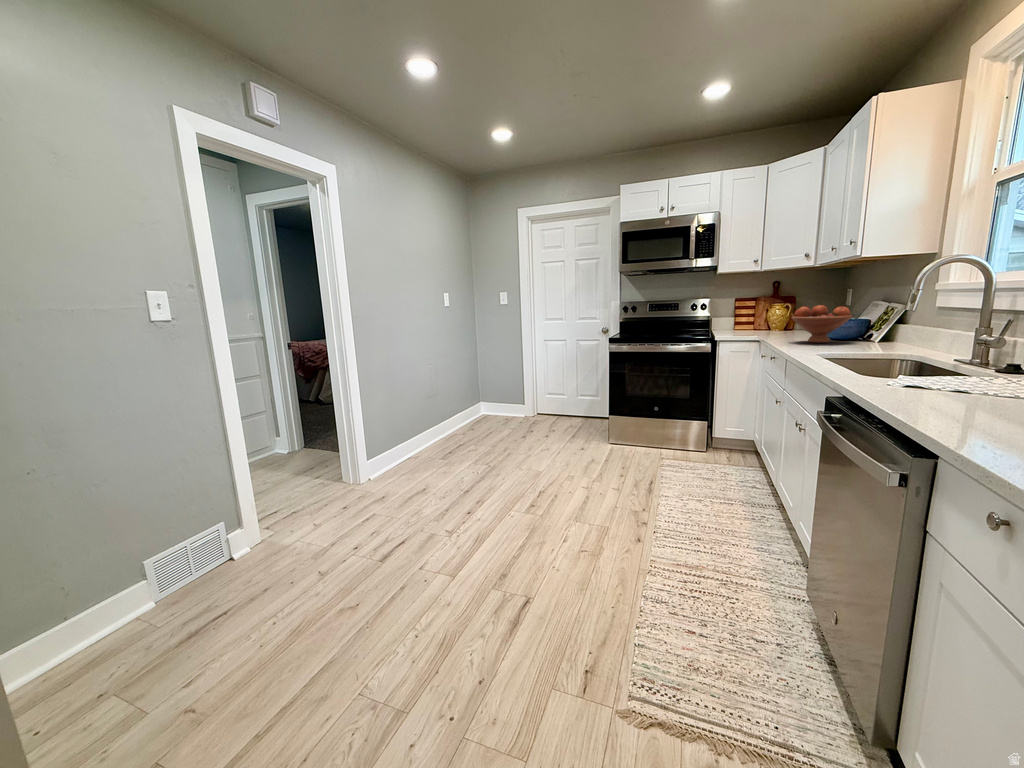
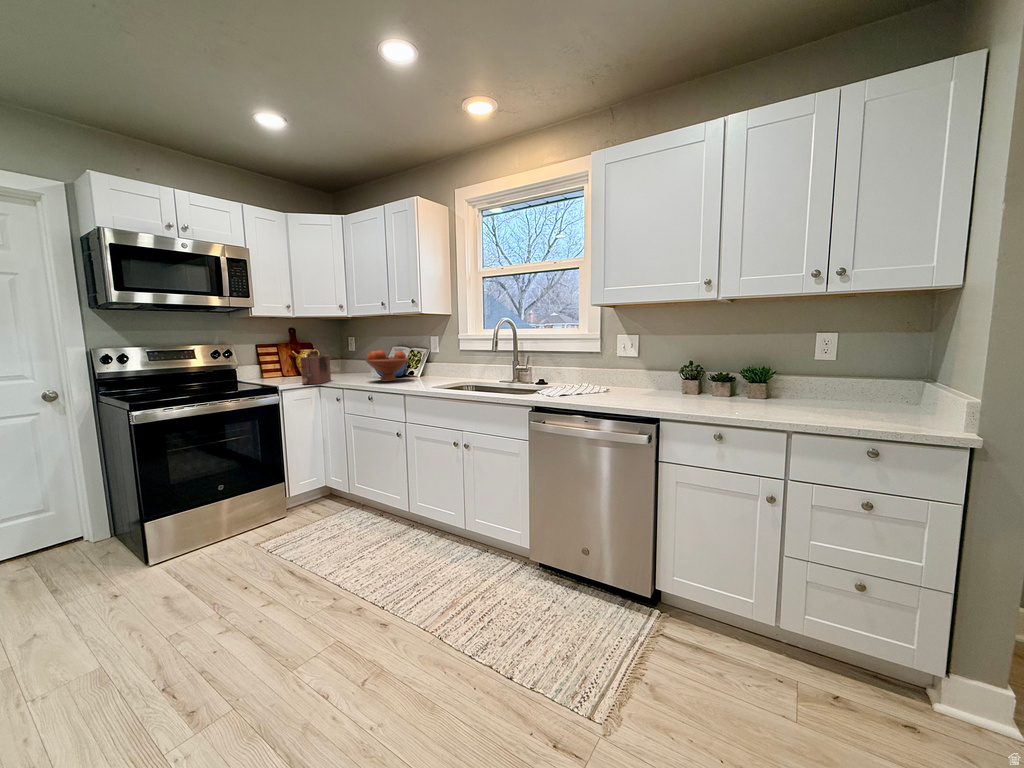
toaster: none [735,305,778,339] -> present [300,350,331,384]

